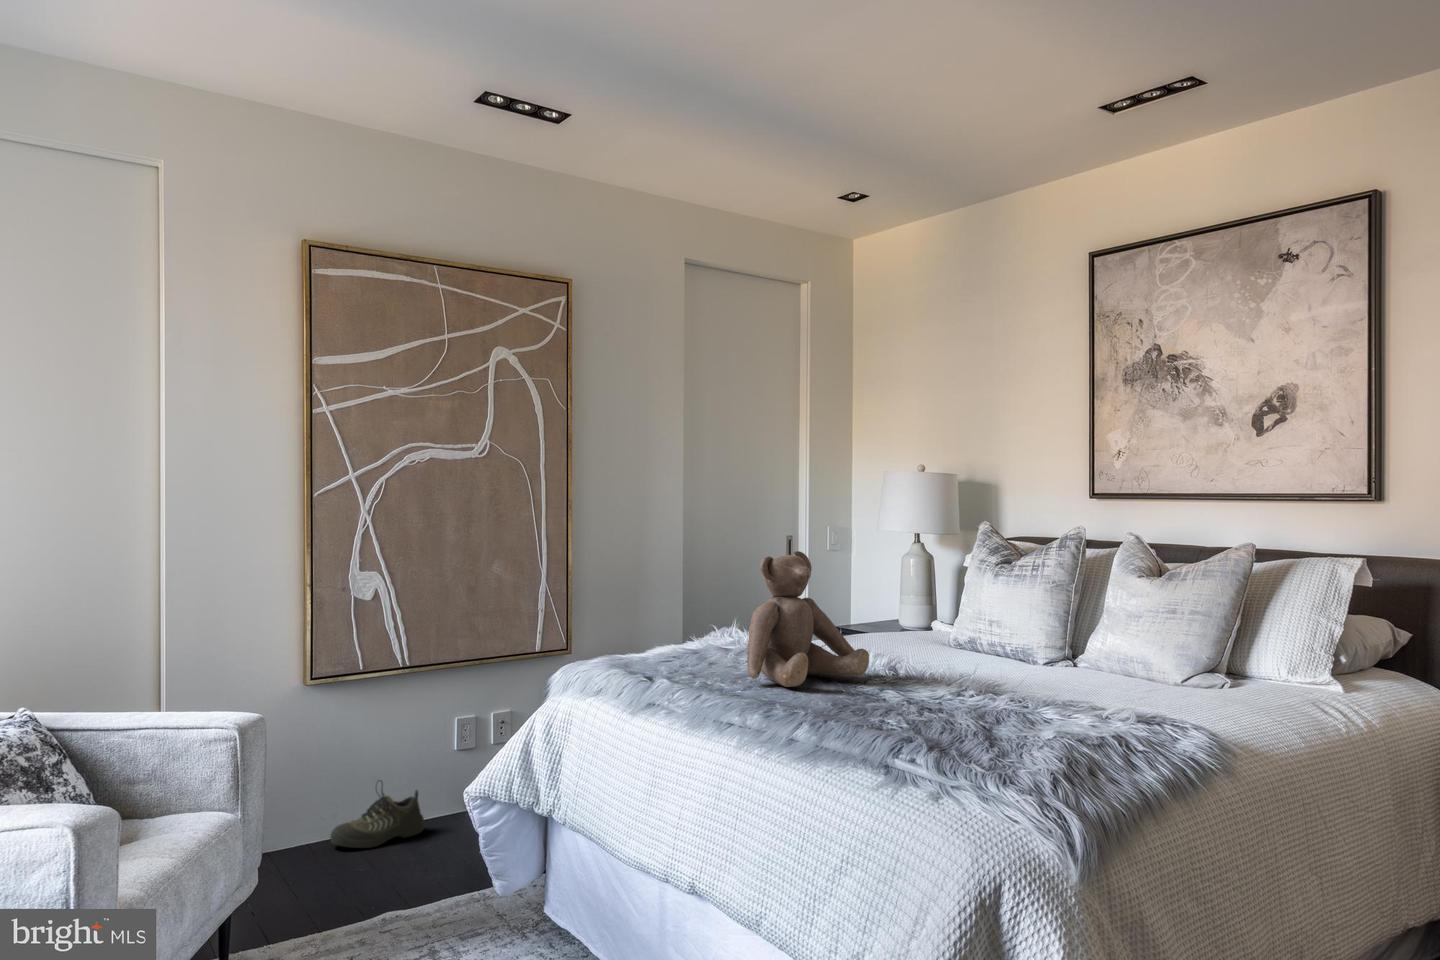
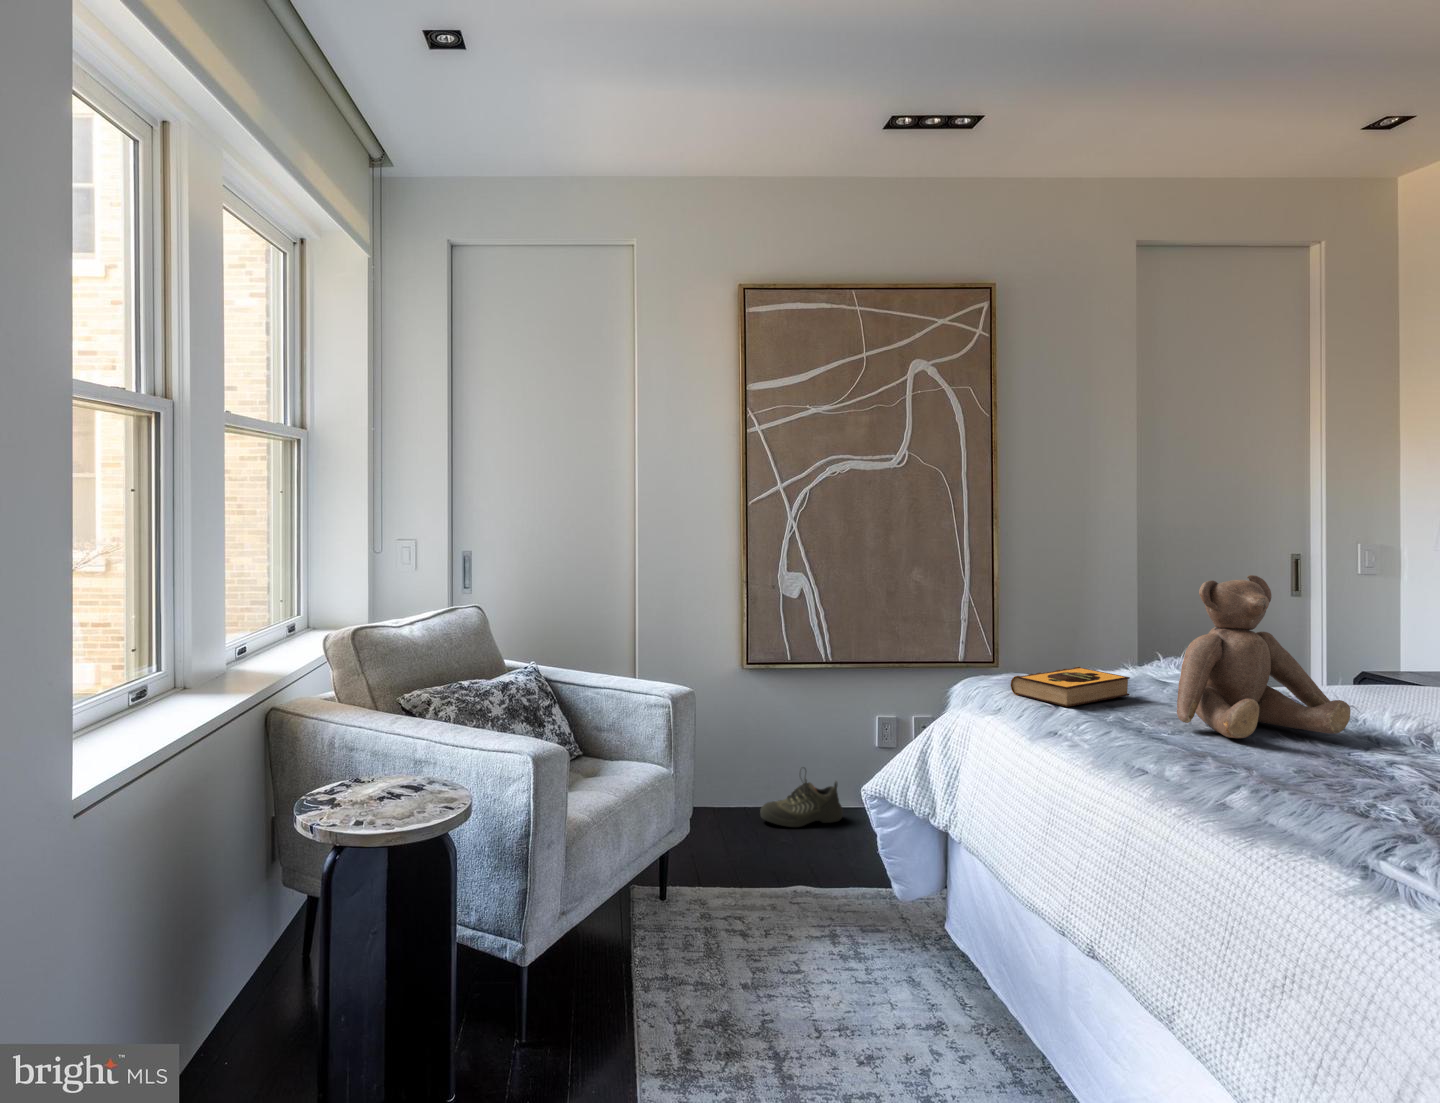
hardback book: none [607,641,707,676] -> present [1011,667,1130,707]

